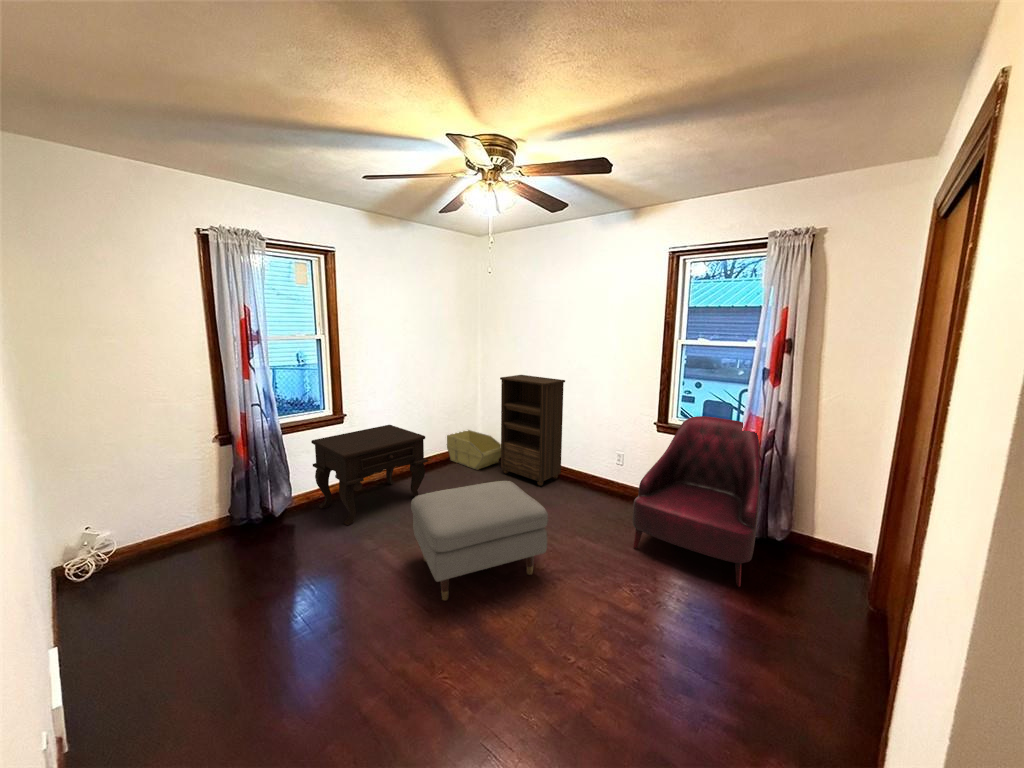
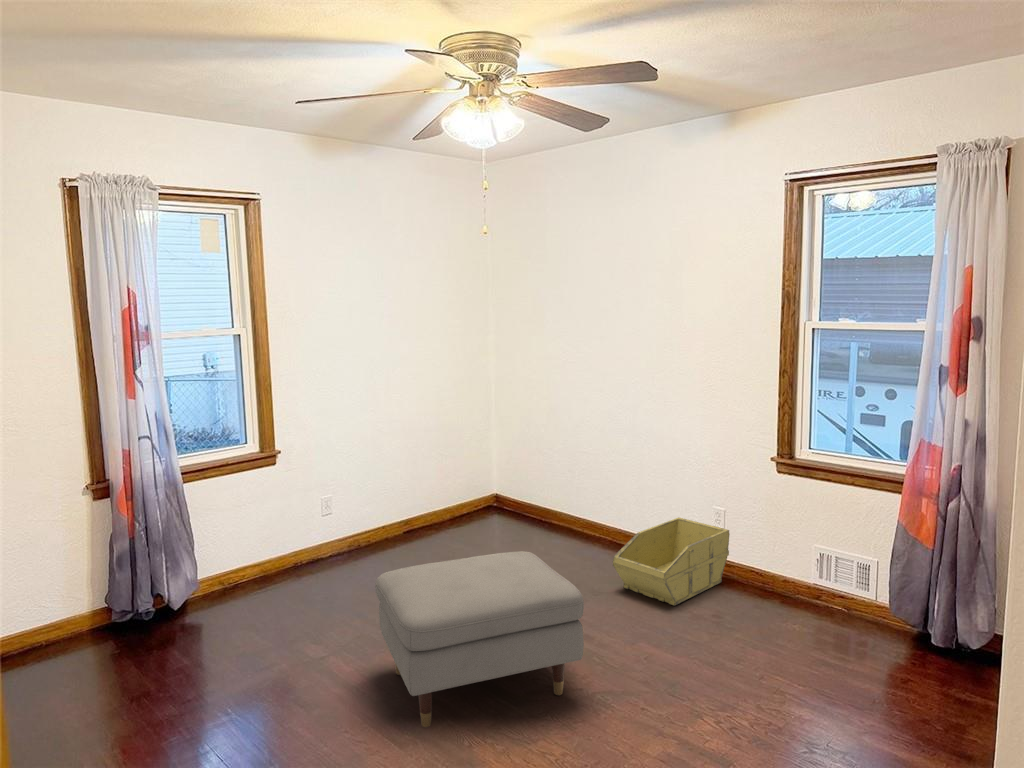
bookshelf: present [500,375,565,486] -> none [521,384,627,566]
armchair: present [632,416,760,587] -> none [728,446,935,717]
side table: present [311,425,428,525] -> none [225,468,405,623]
storage bin: present [447,430,501,470] -> present [613,518,730,605]

